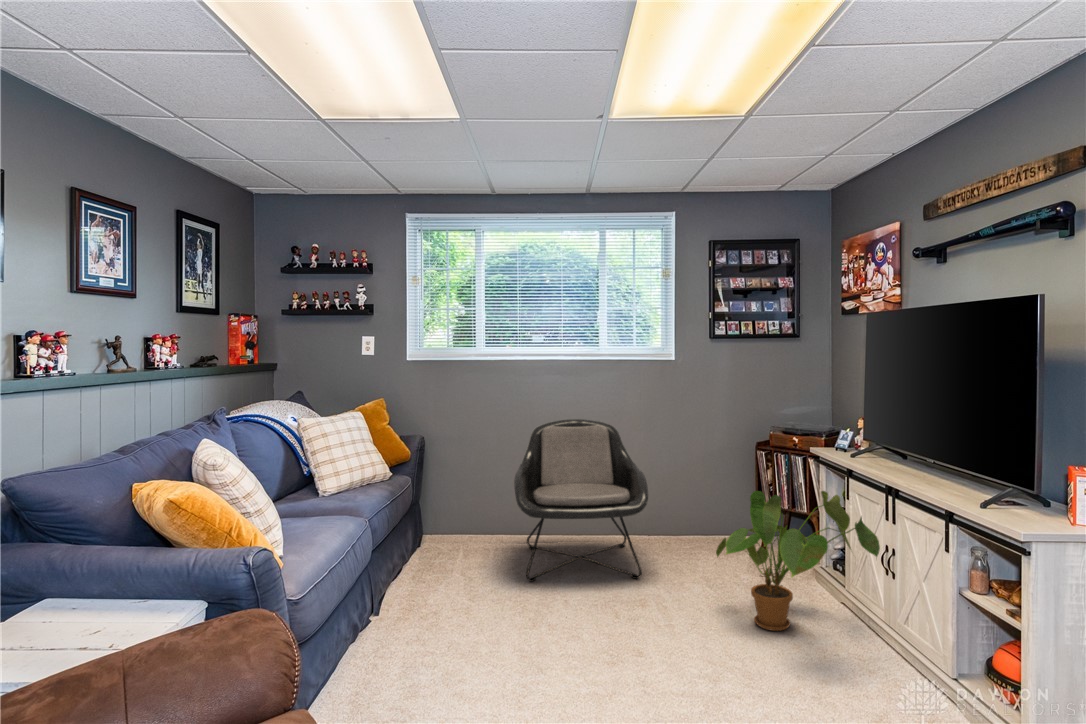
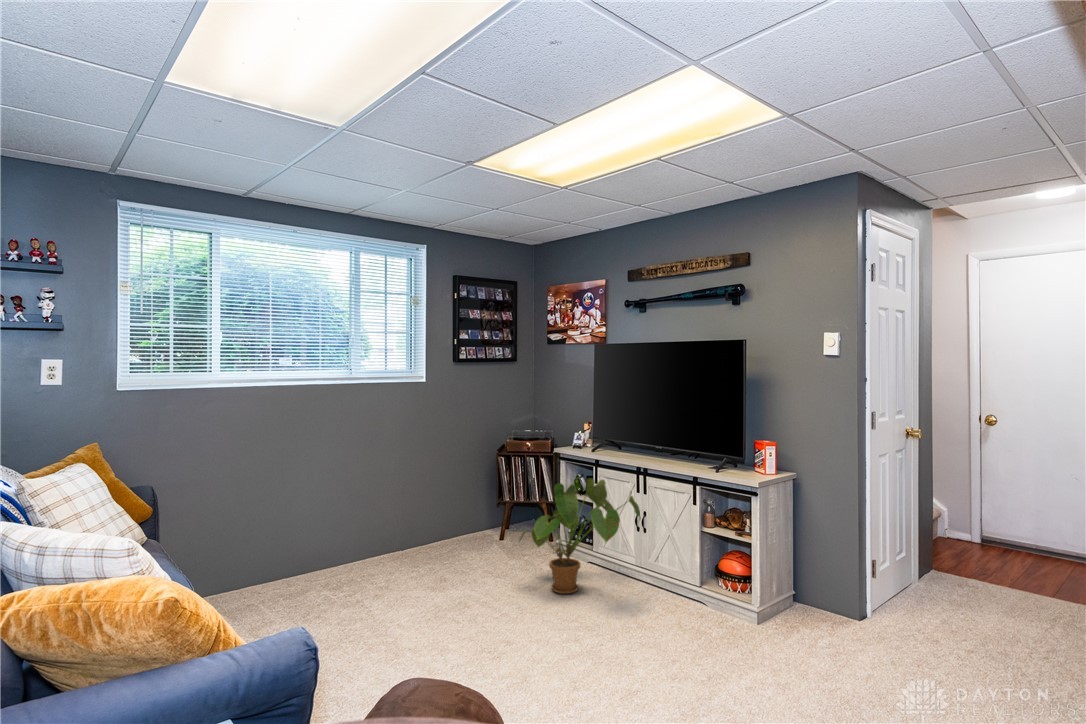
lounge chair: present [514,419,648,582] -> none [289,439,443,612]

